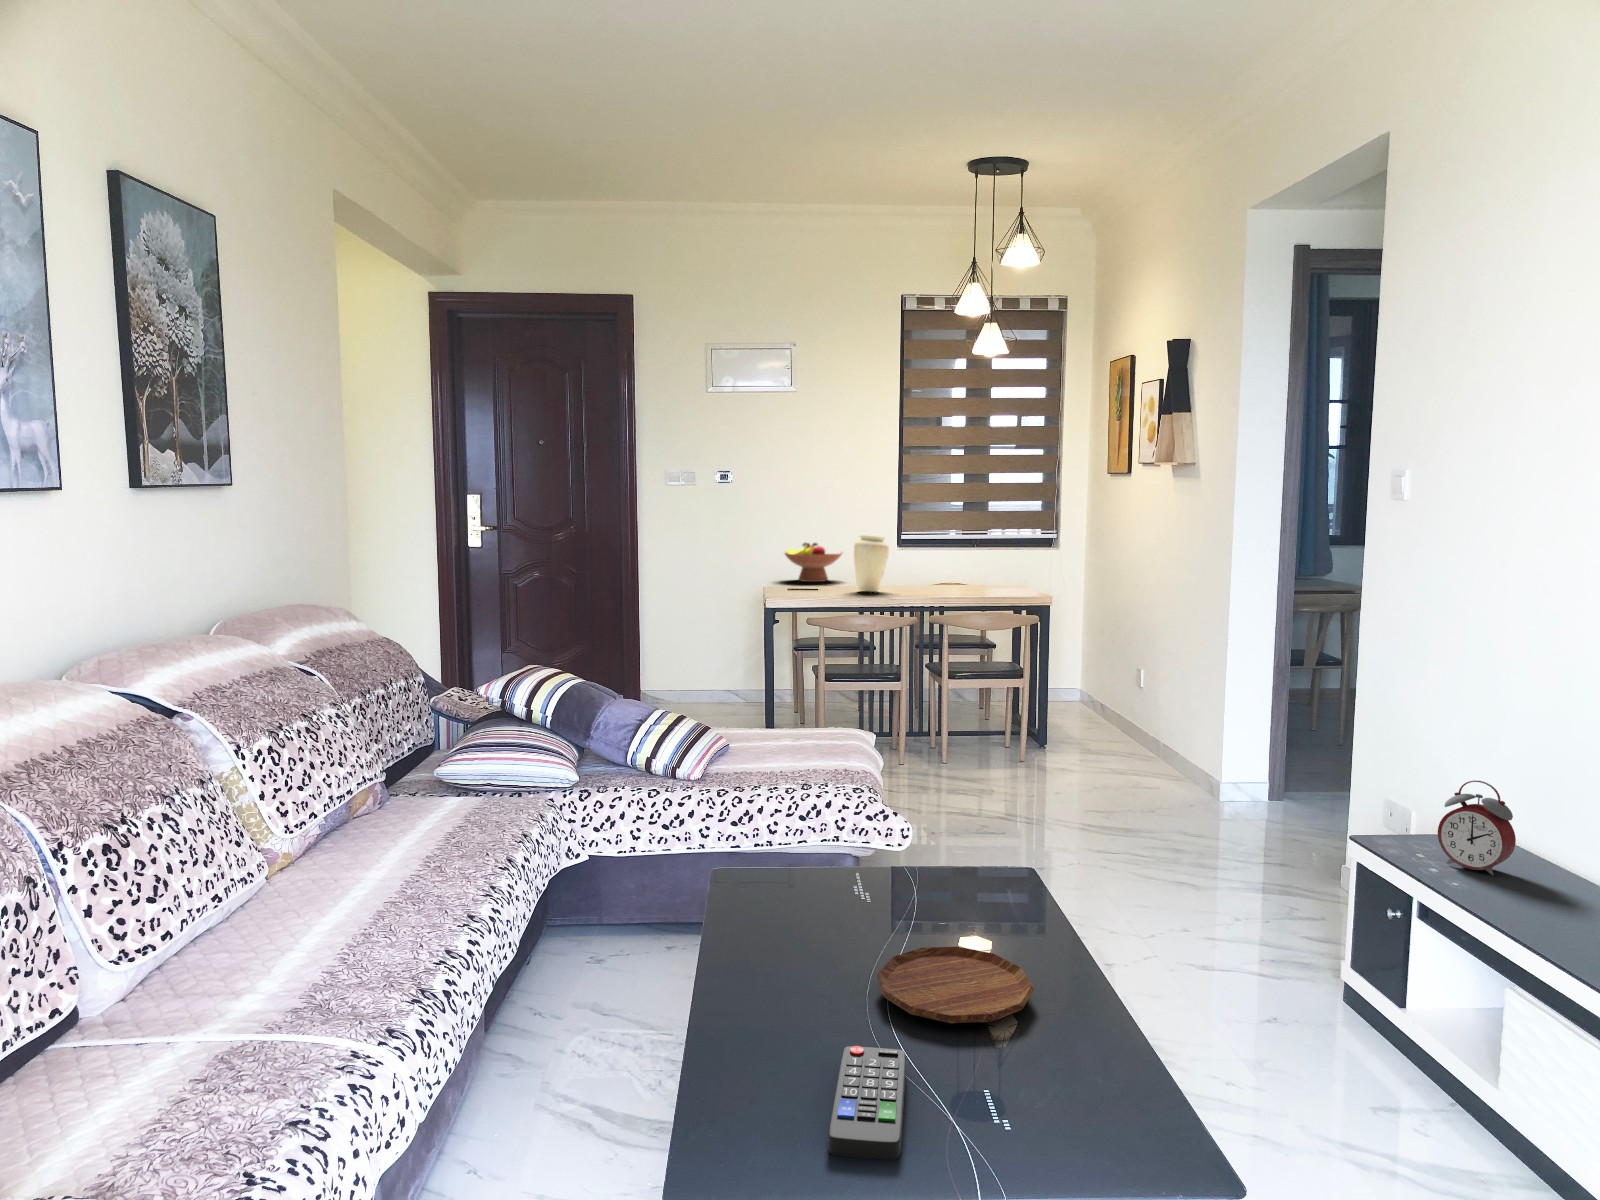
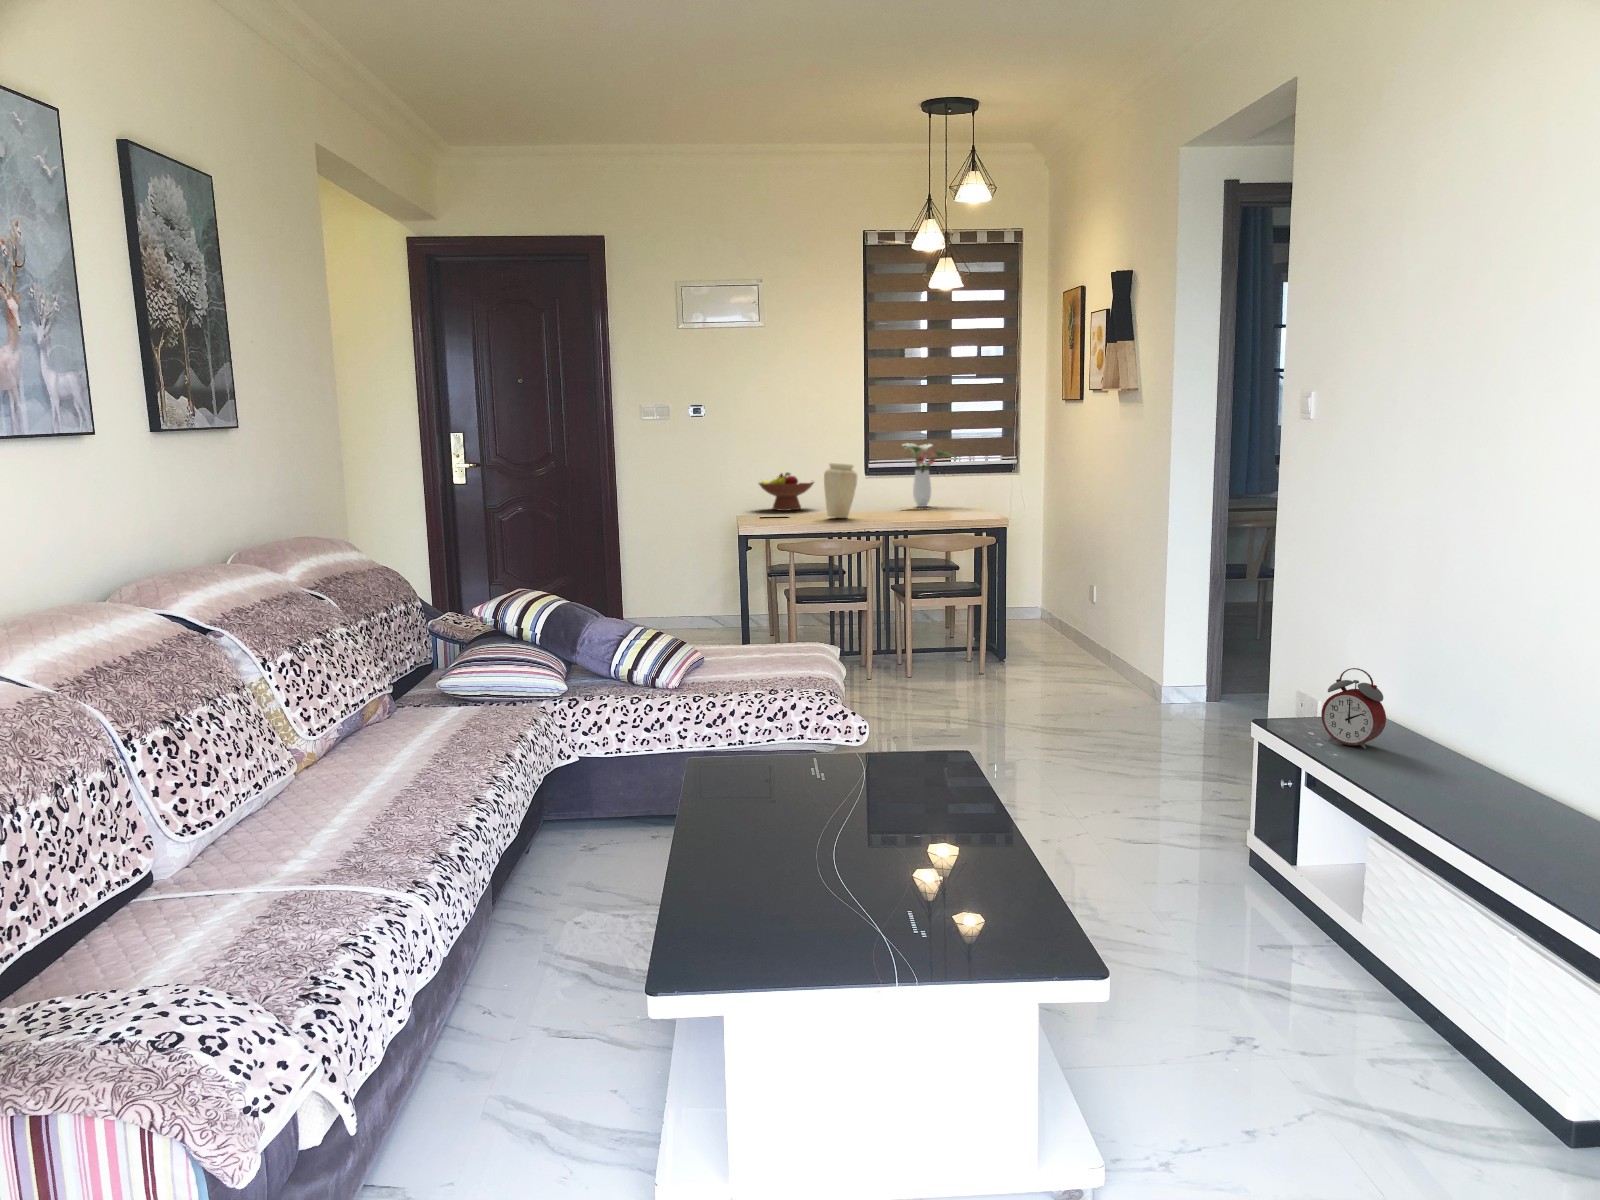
flower arrangement: none [934,514,992,581] -> present [903,443,956,507]
tray: present [877,947,1034,1023] -> none [825,814,957,870]
remote control: present [829,1046,906,1160] -> none [777,886,844,964]

